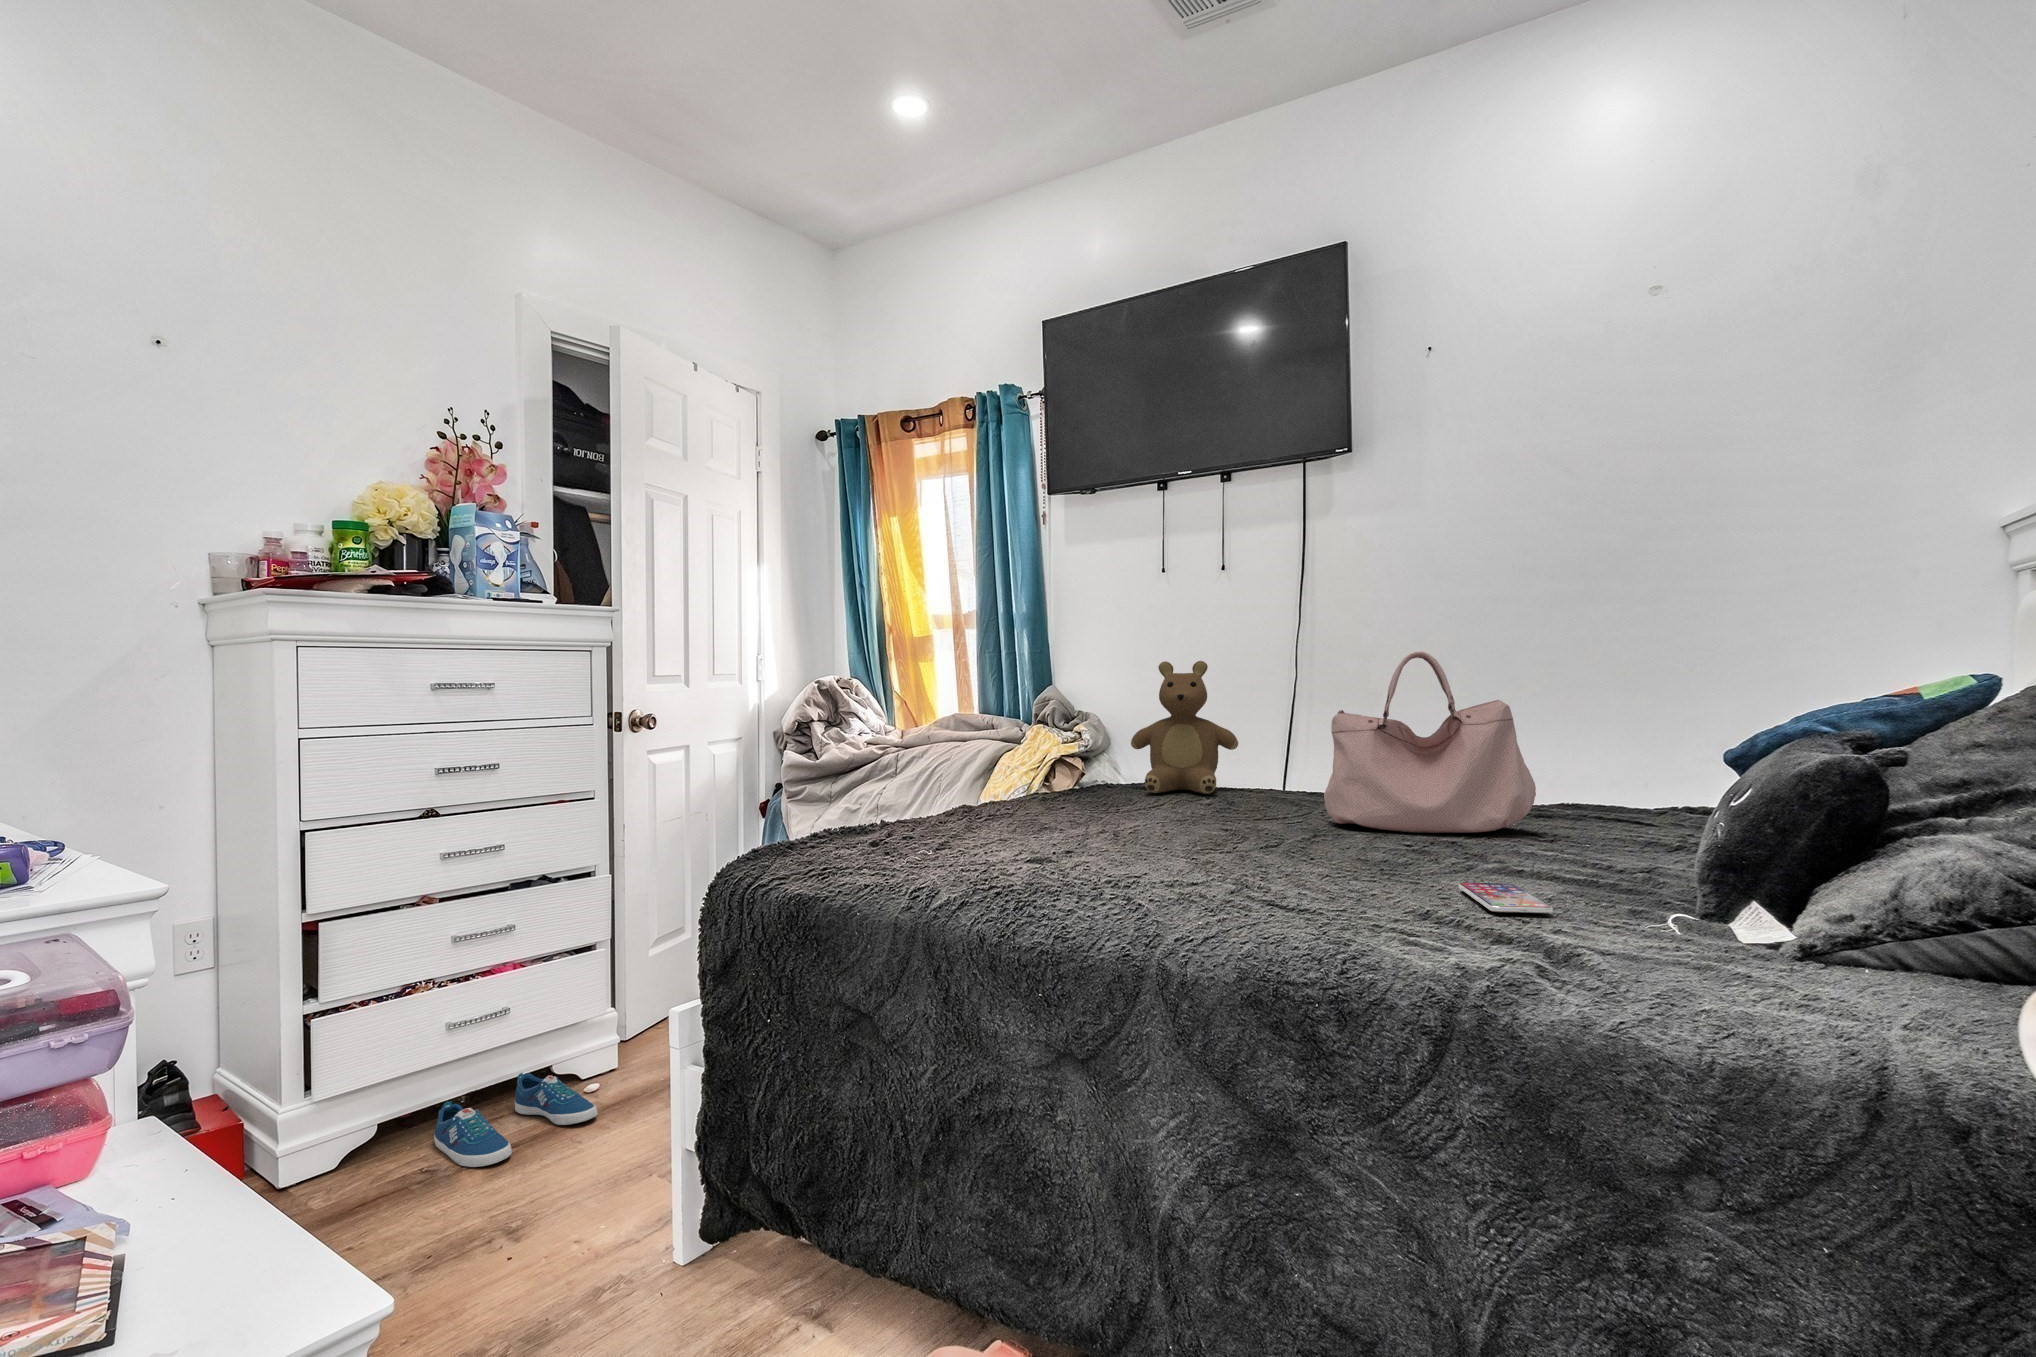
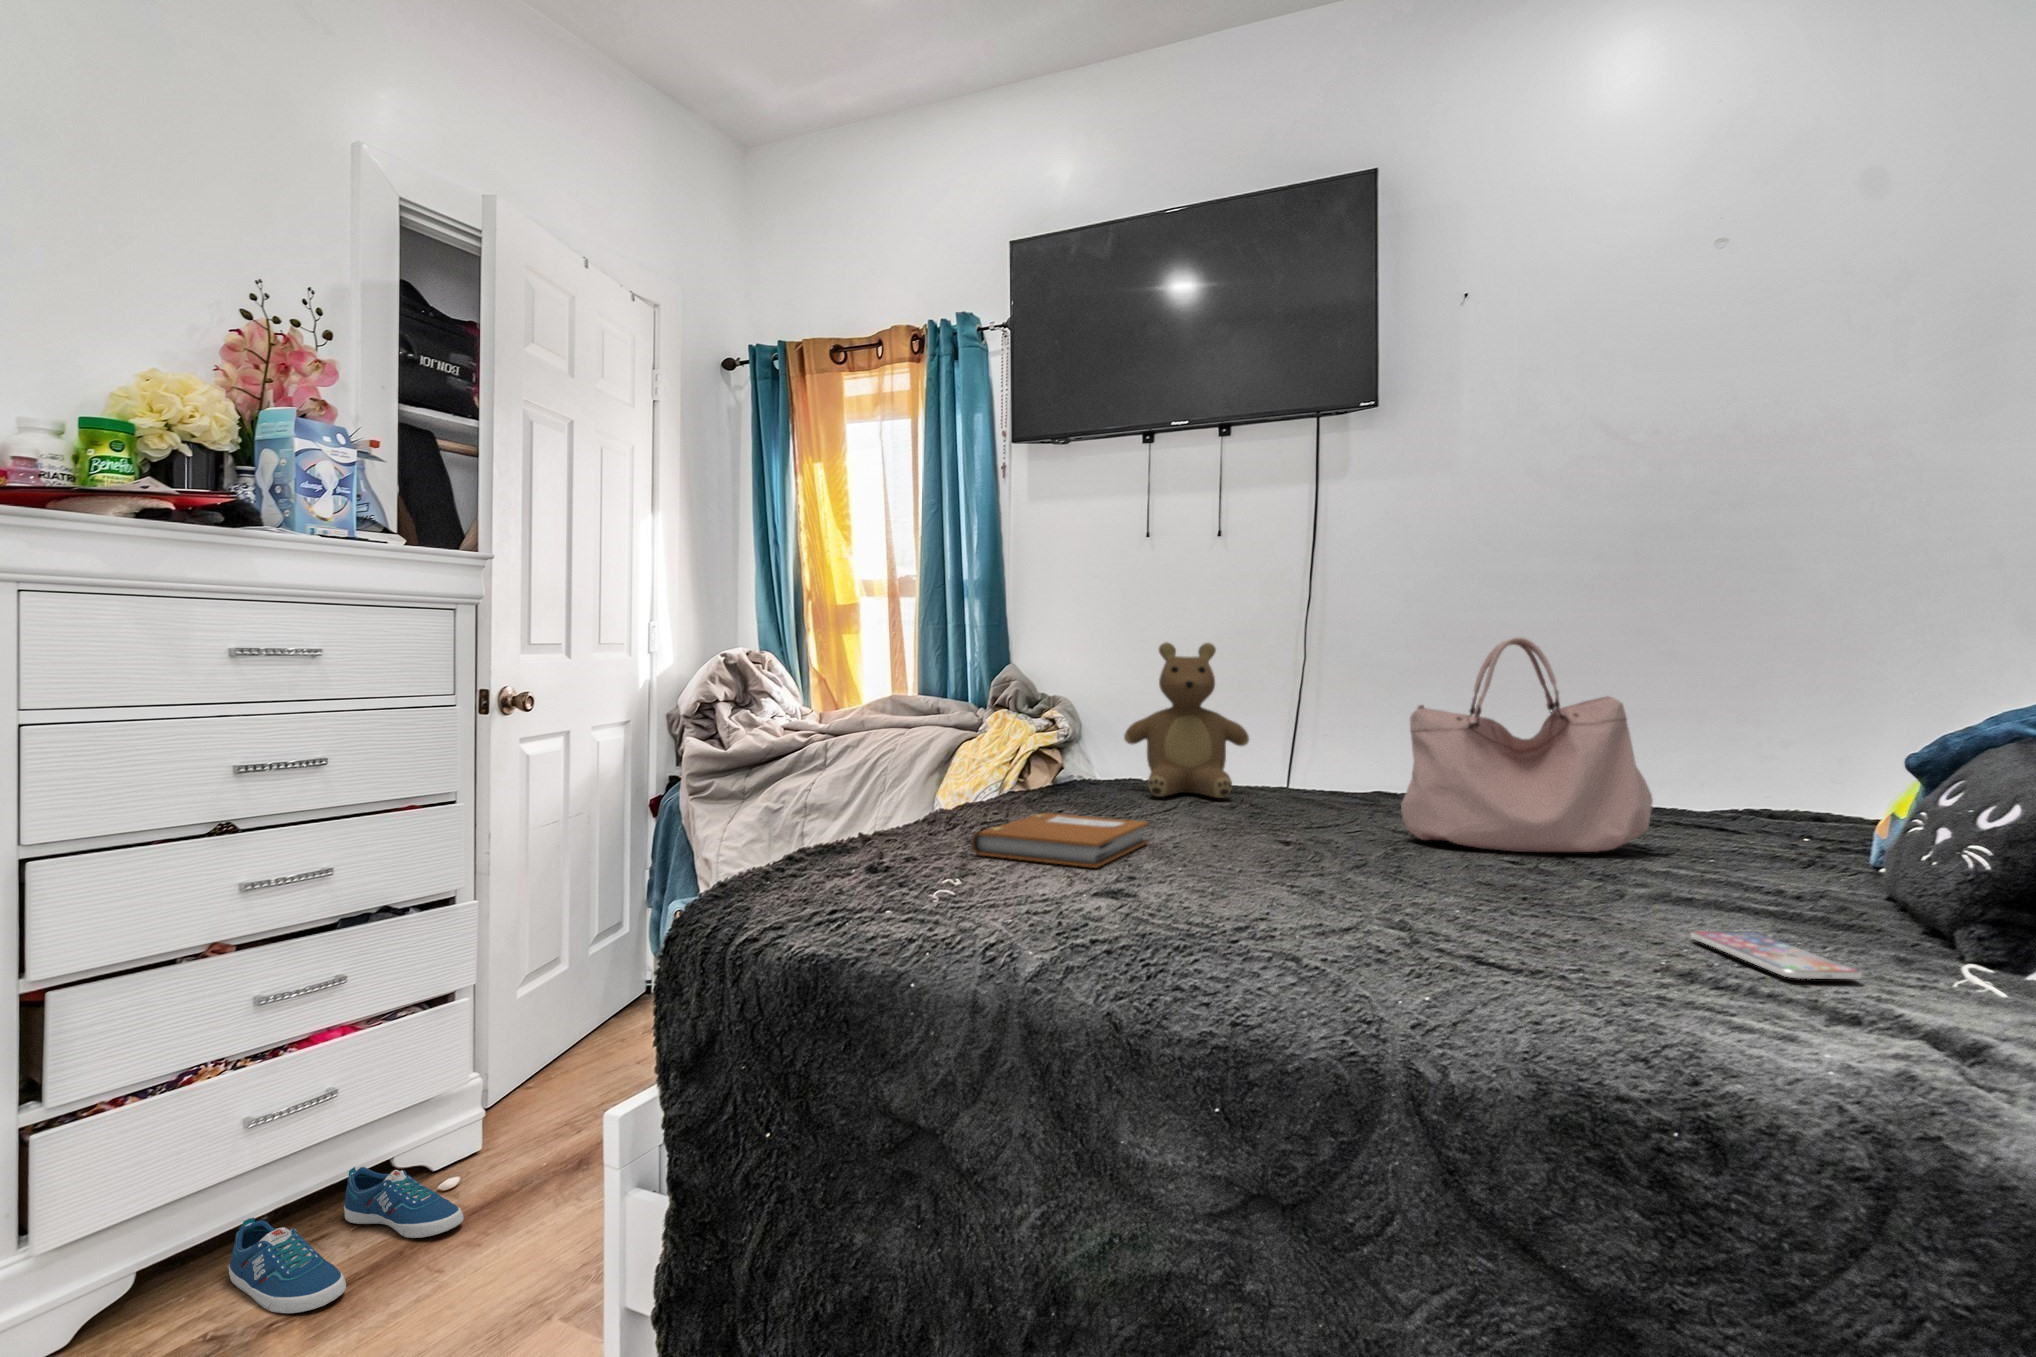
notebook: none [955,802,1105,842] -> present [972,813,1149,868]

